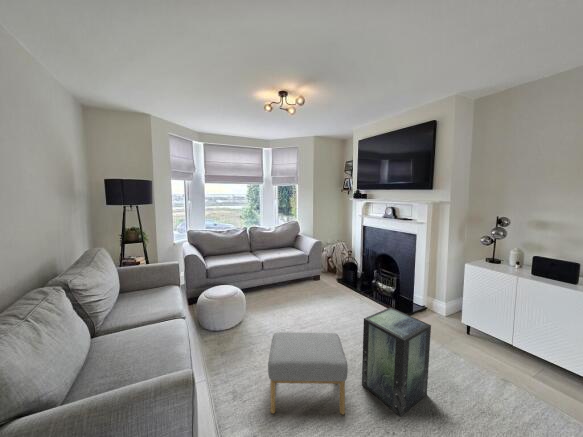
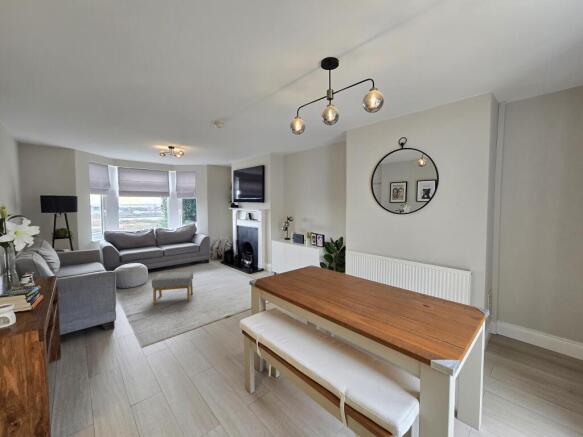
storage box: present [362,307,431,417] -> none [203,258,232,299]

